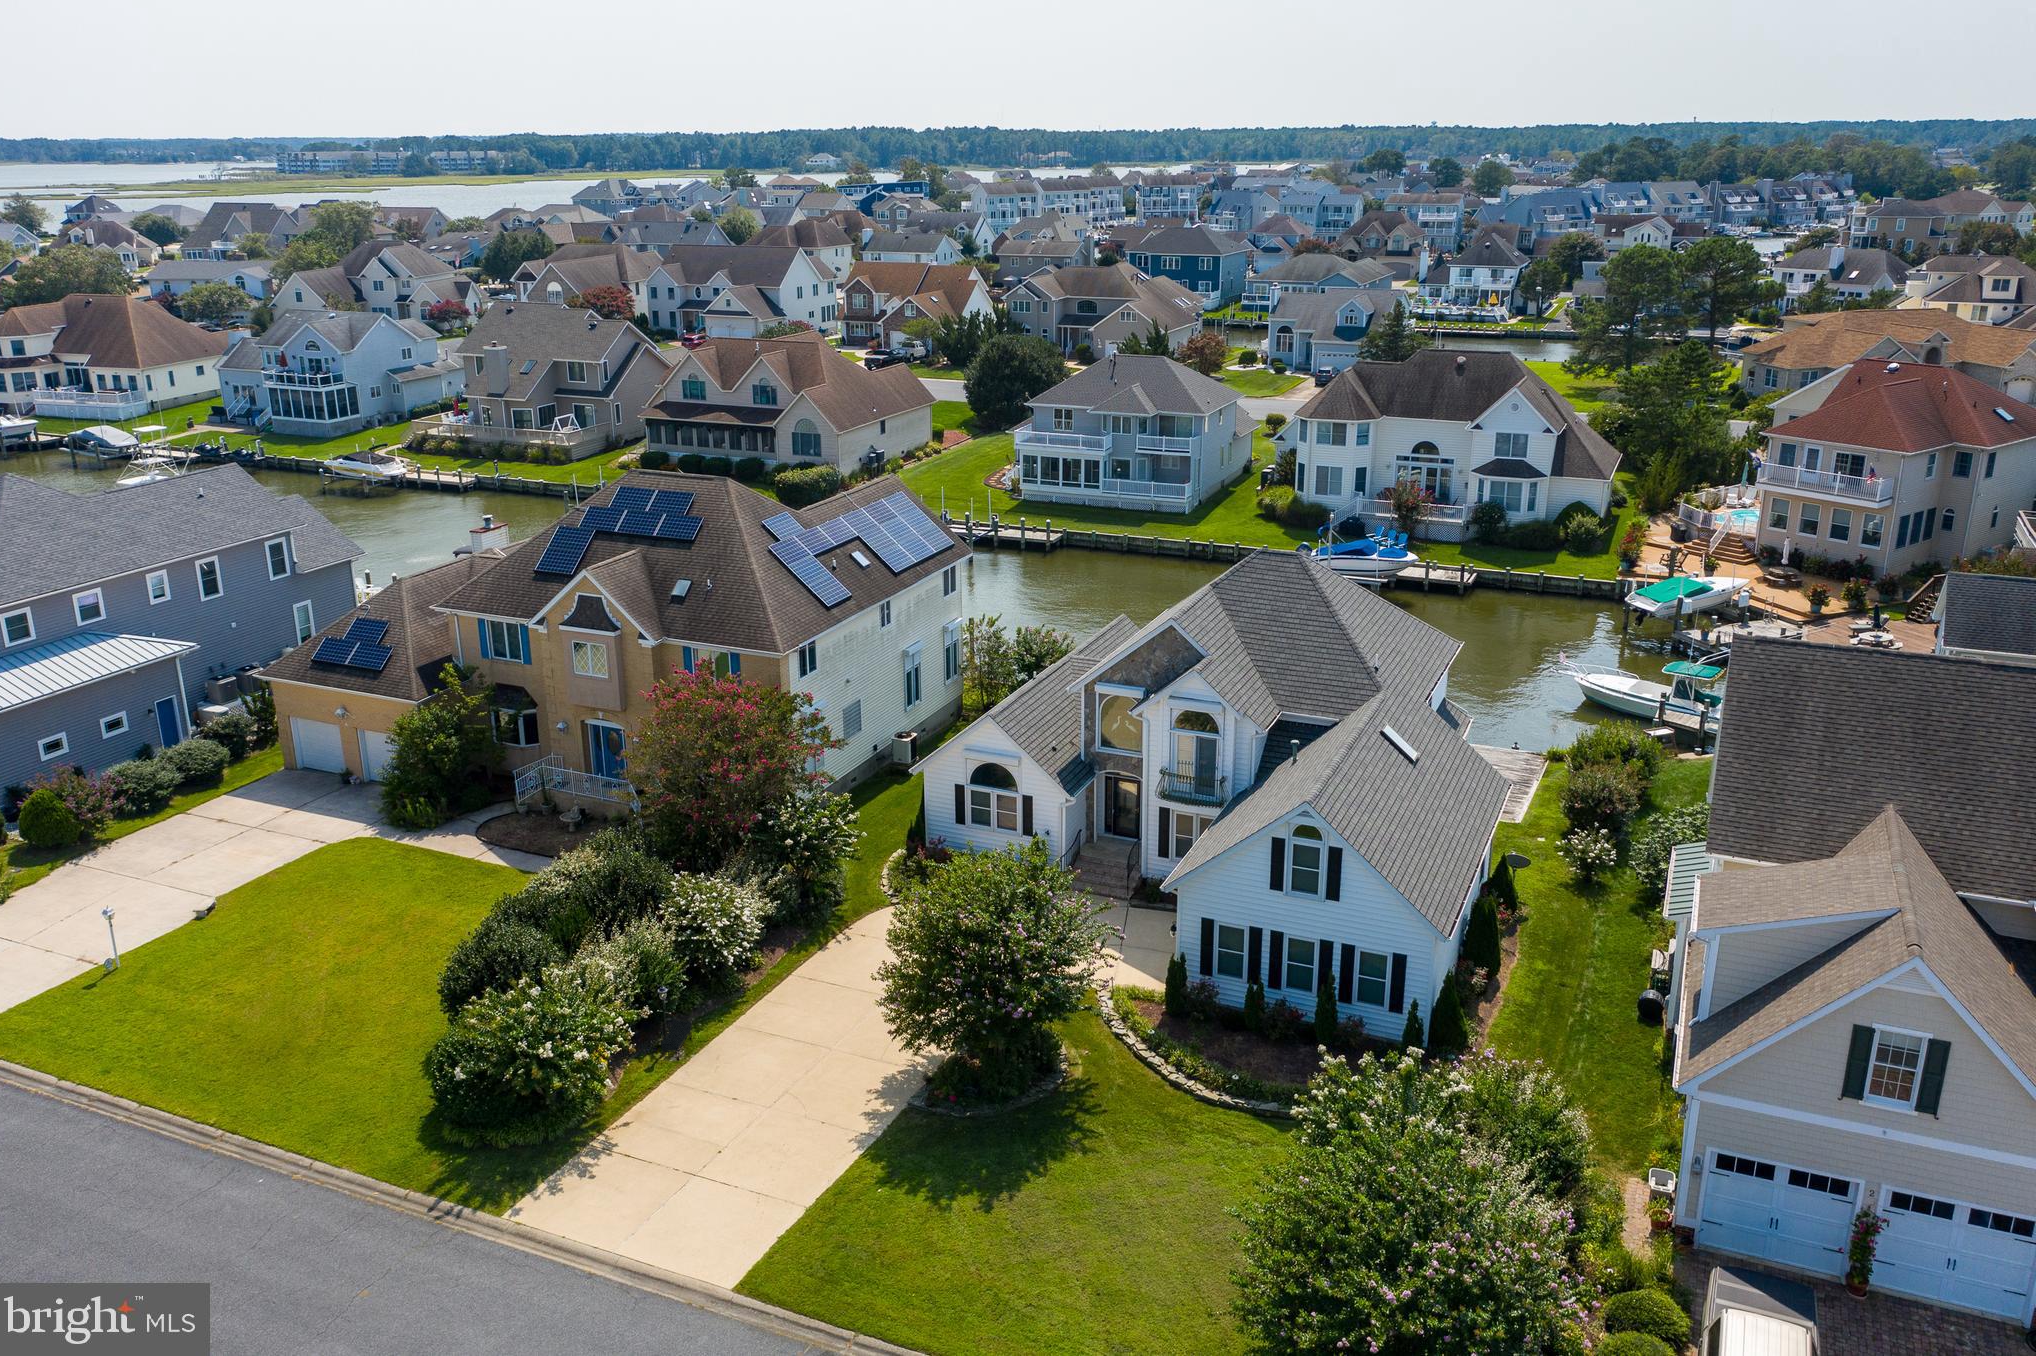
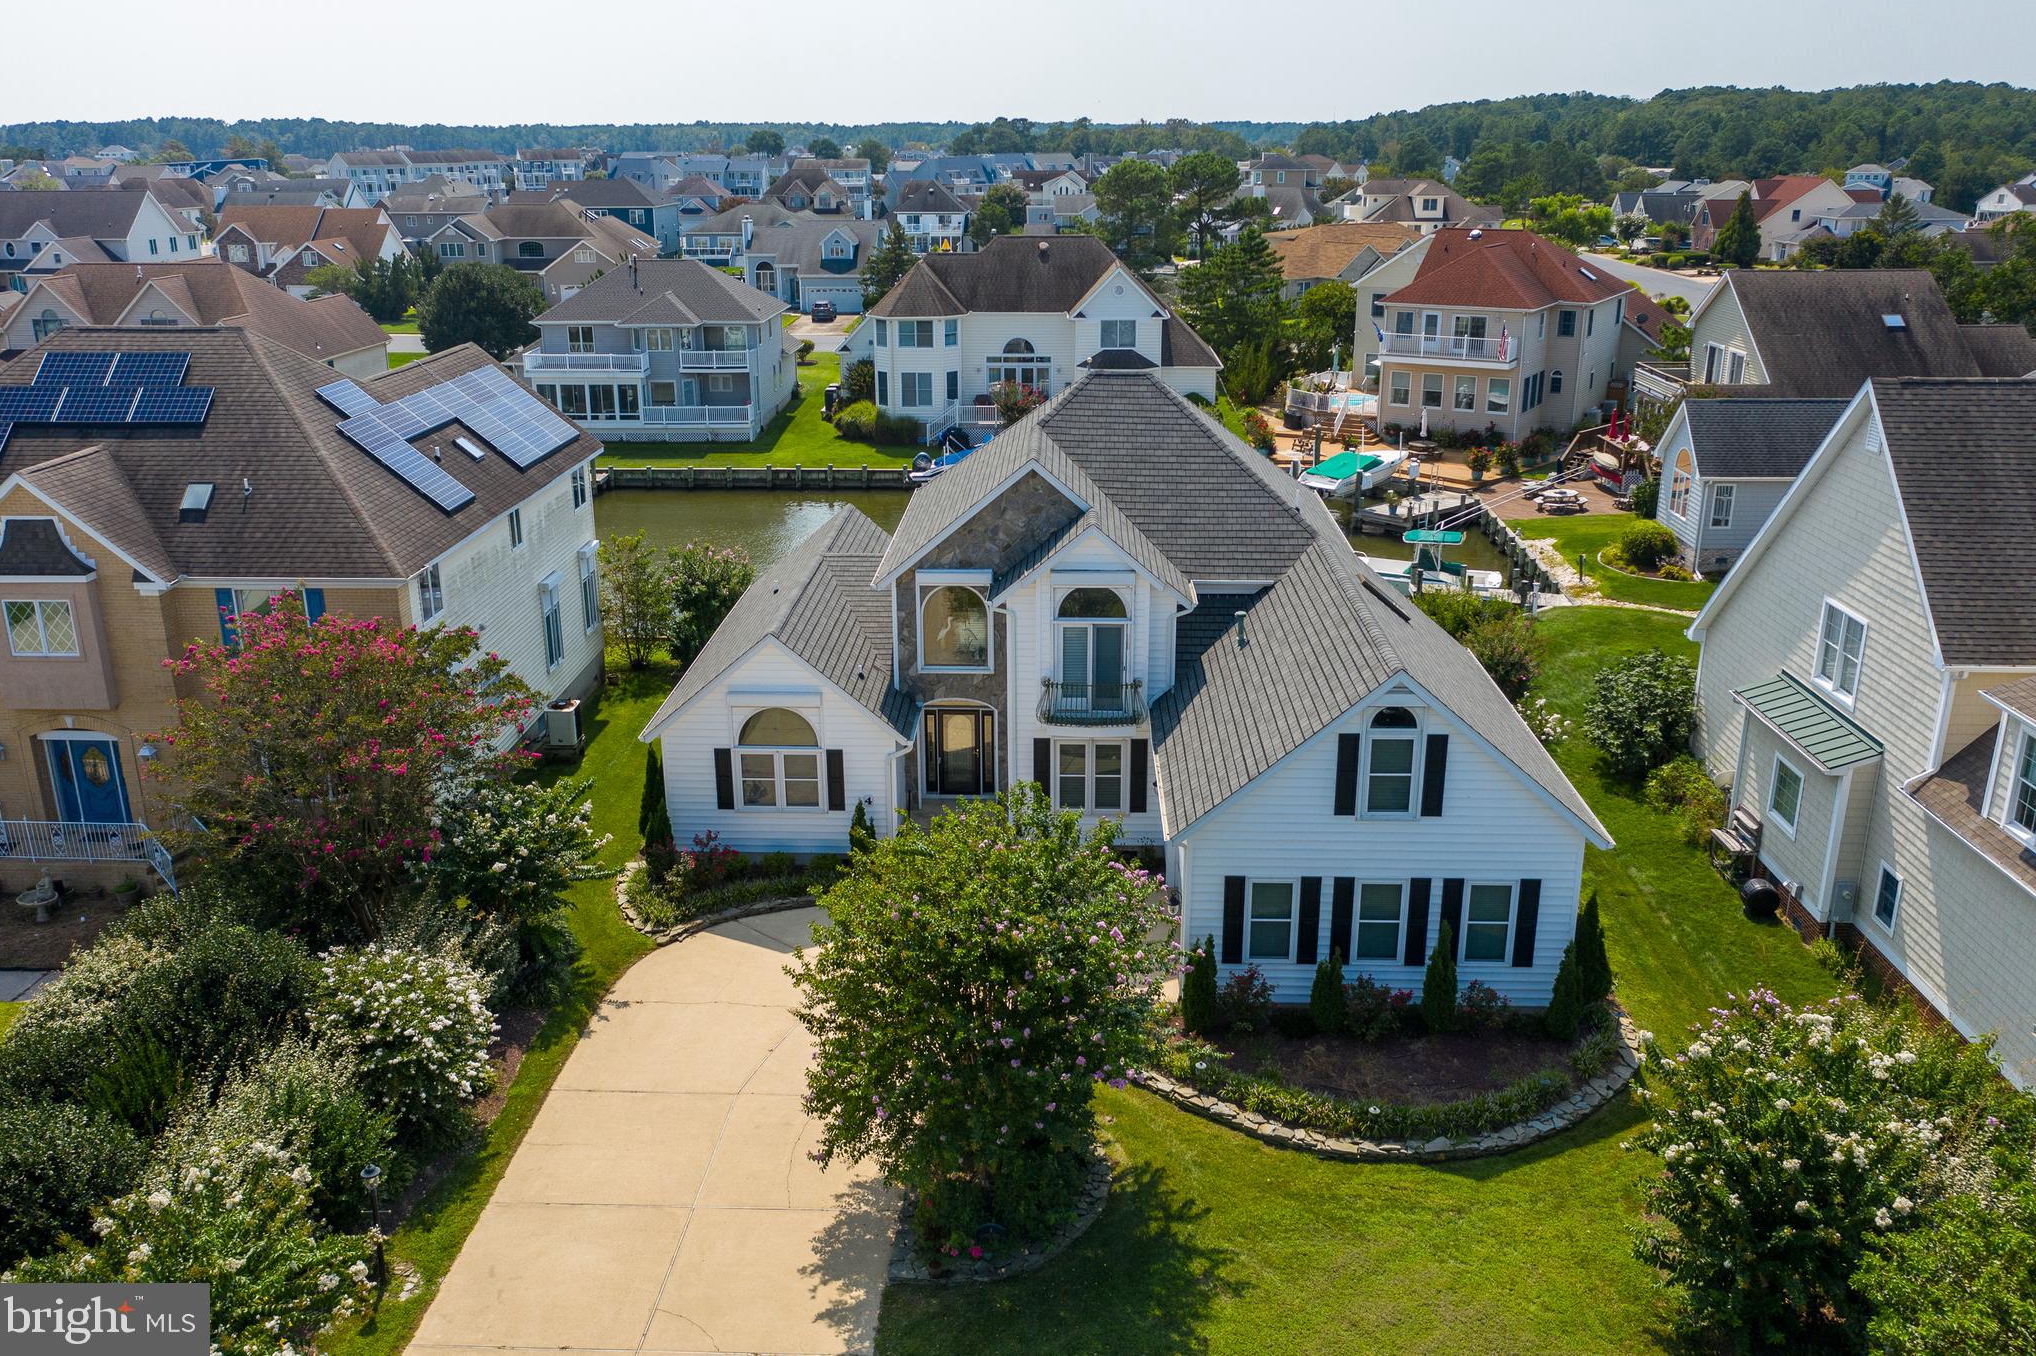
bench: present [661,1020,692,1059] -> none [376,1219,422,1309]

